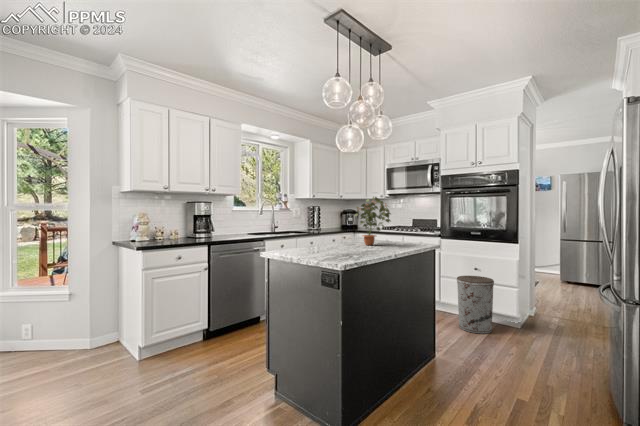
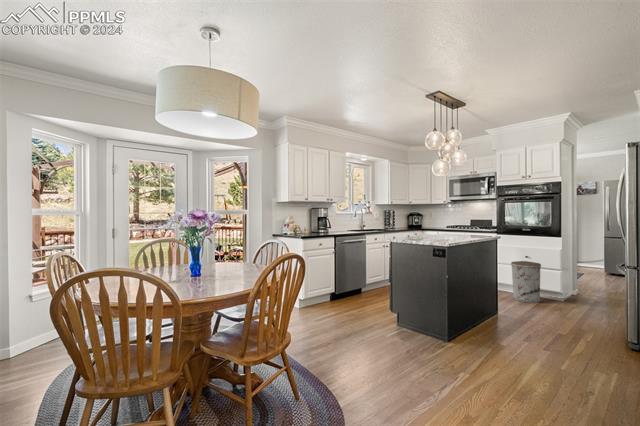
potted plant: present [355,197,391,245] -> none [439,204,468,236]

